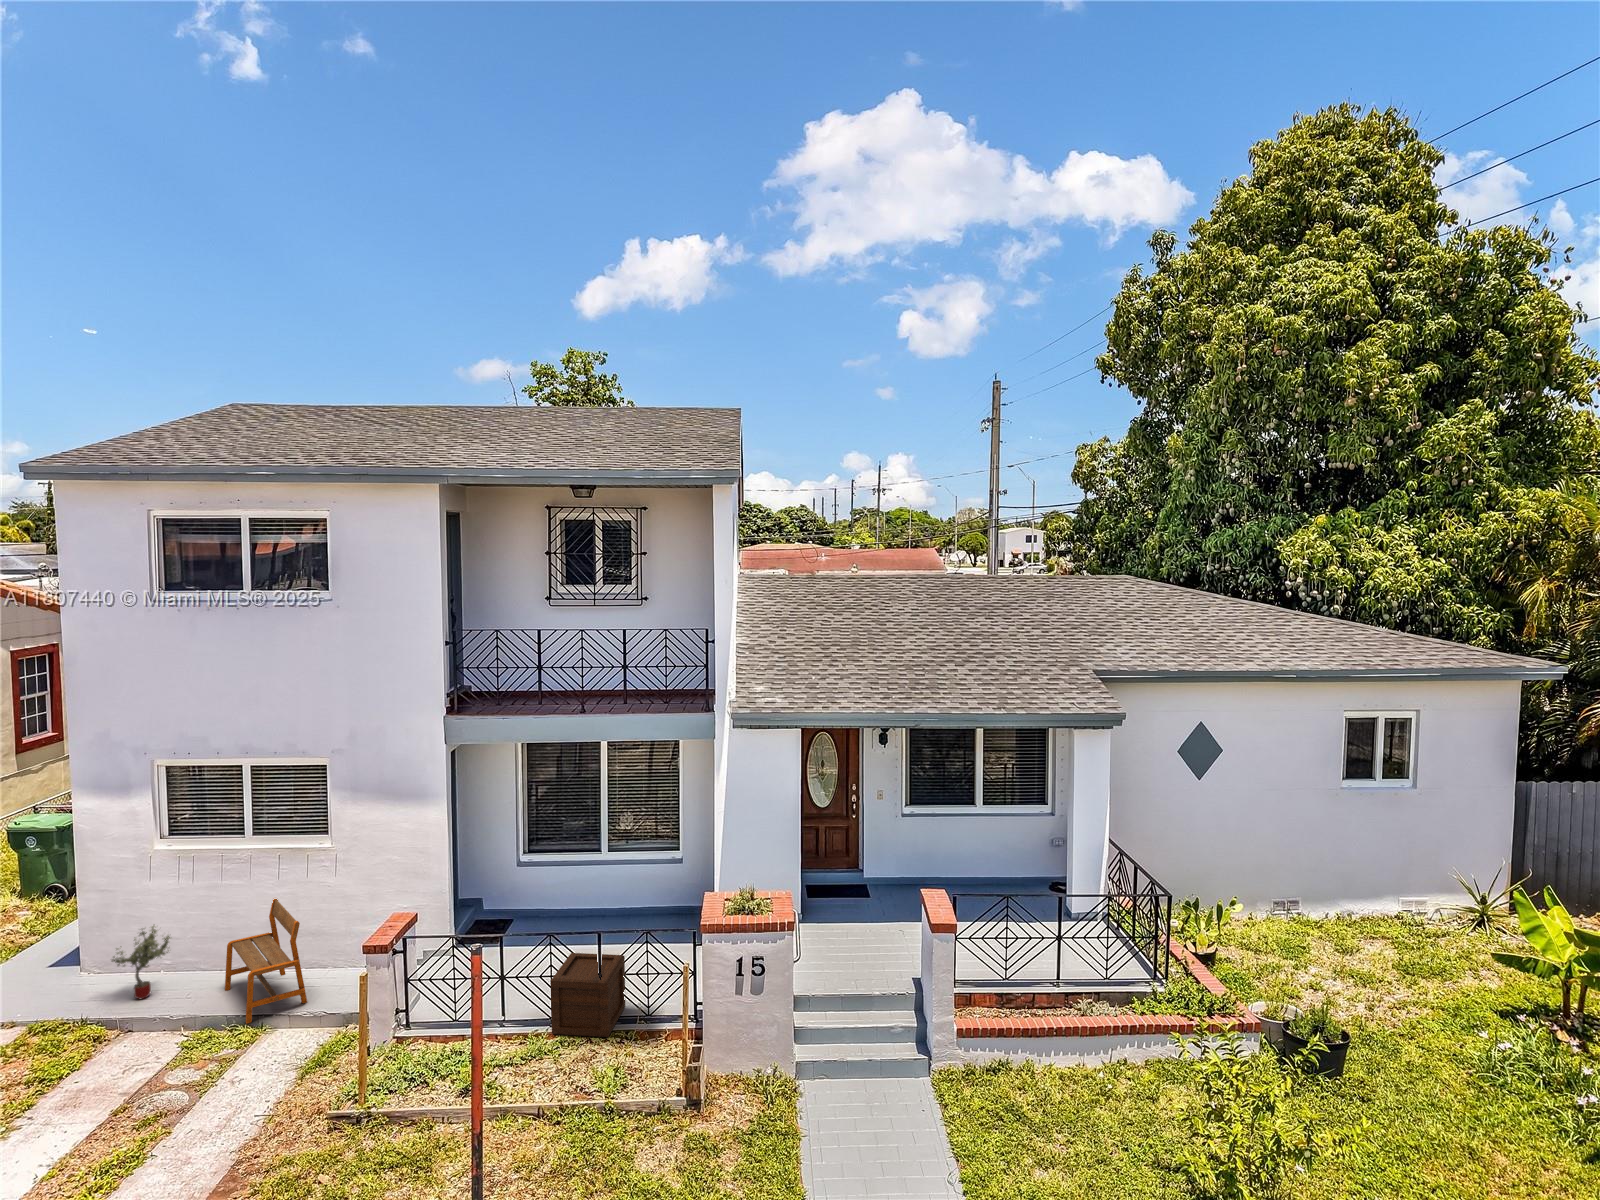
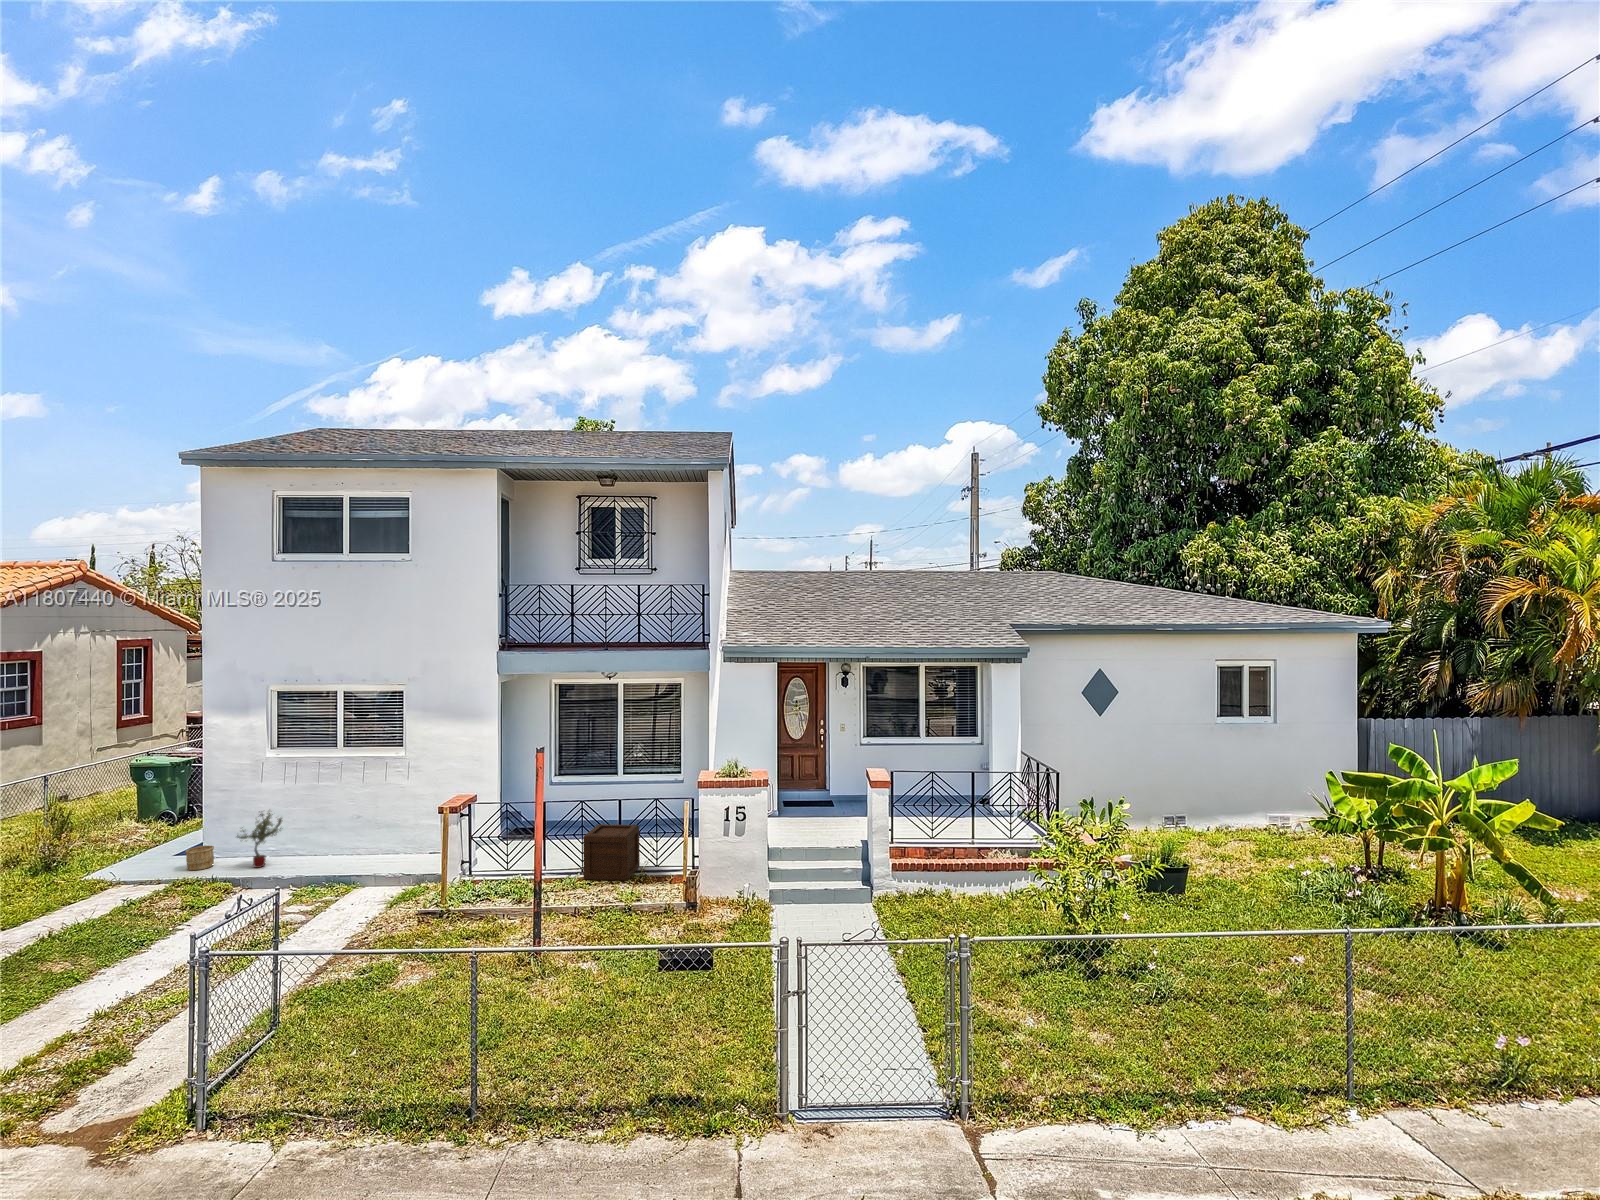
bench: present [225,899,307,1024] -> none [323,793,390,878]
wooden bucket: none [47,967,87,1004] -> present [185,846,214,870]

